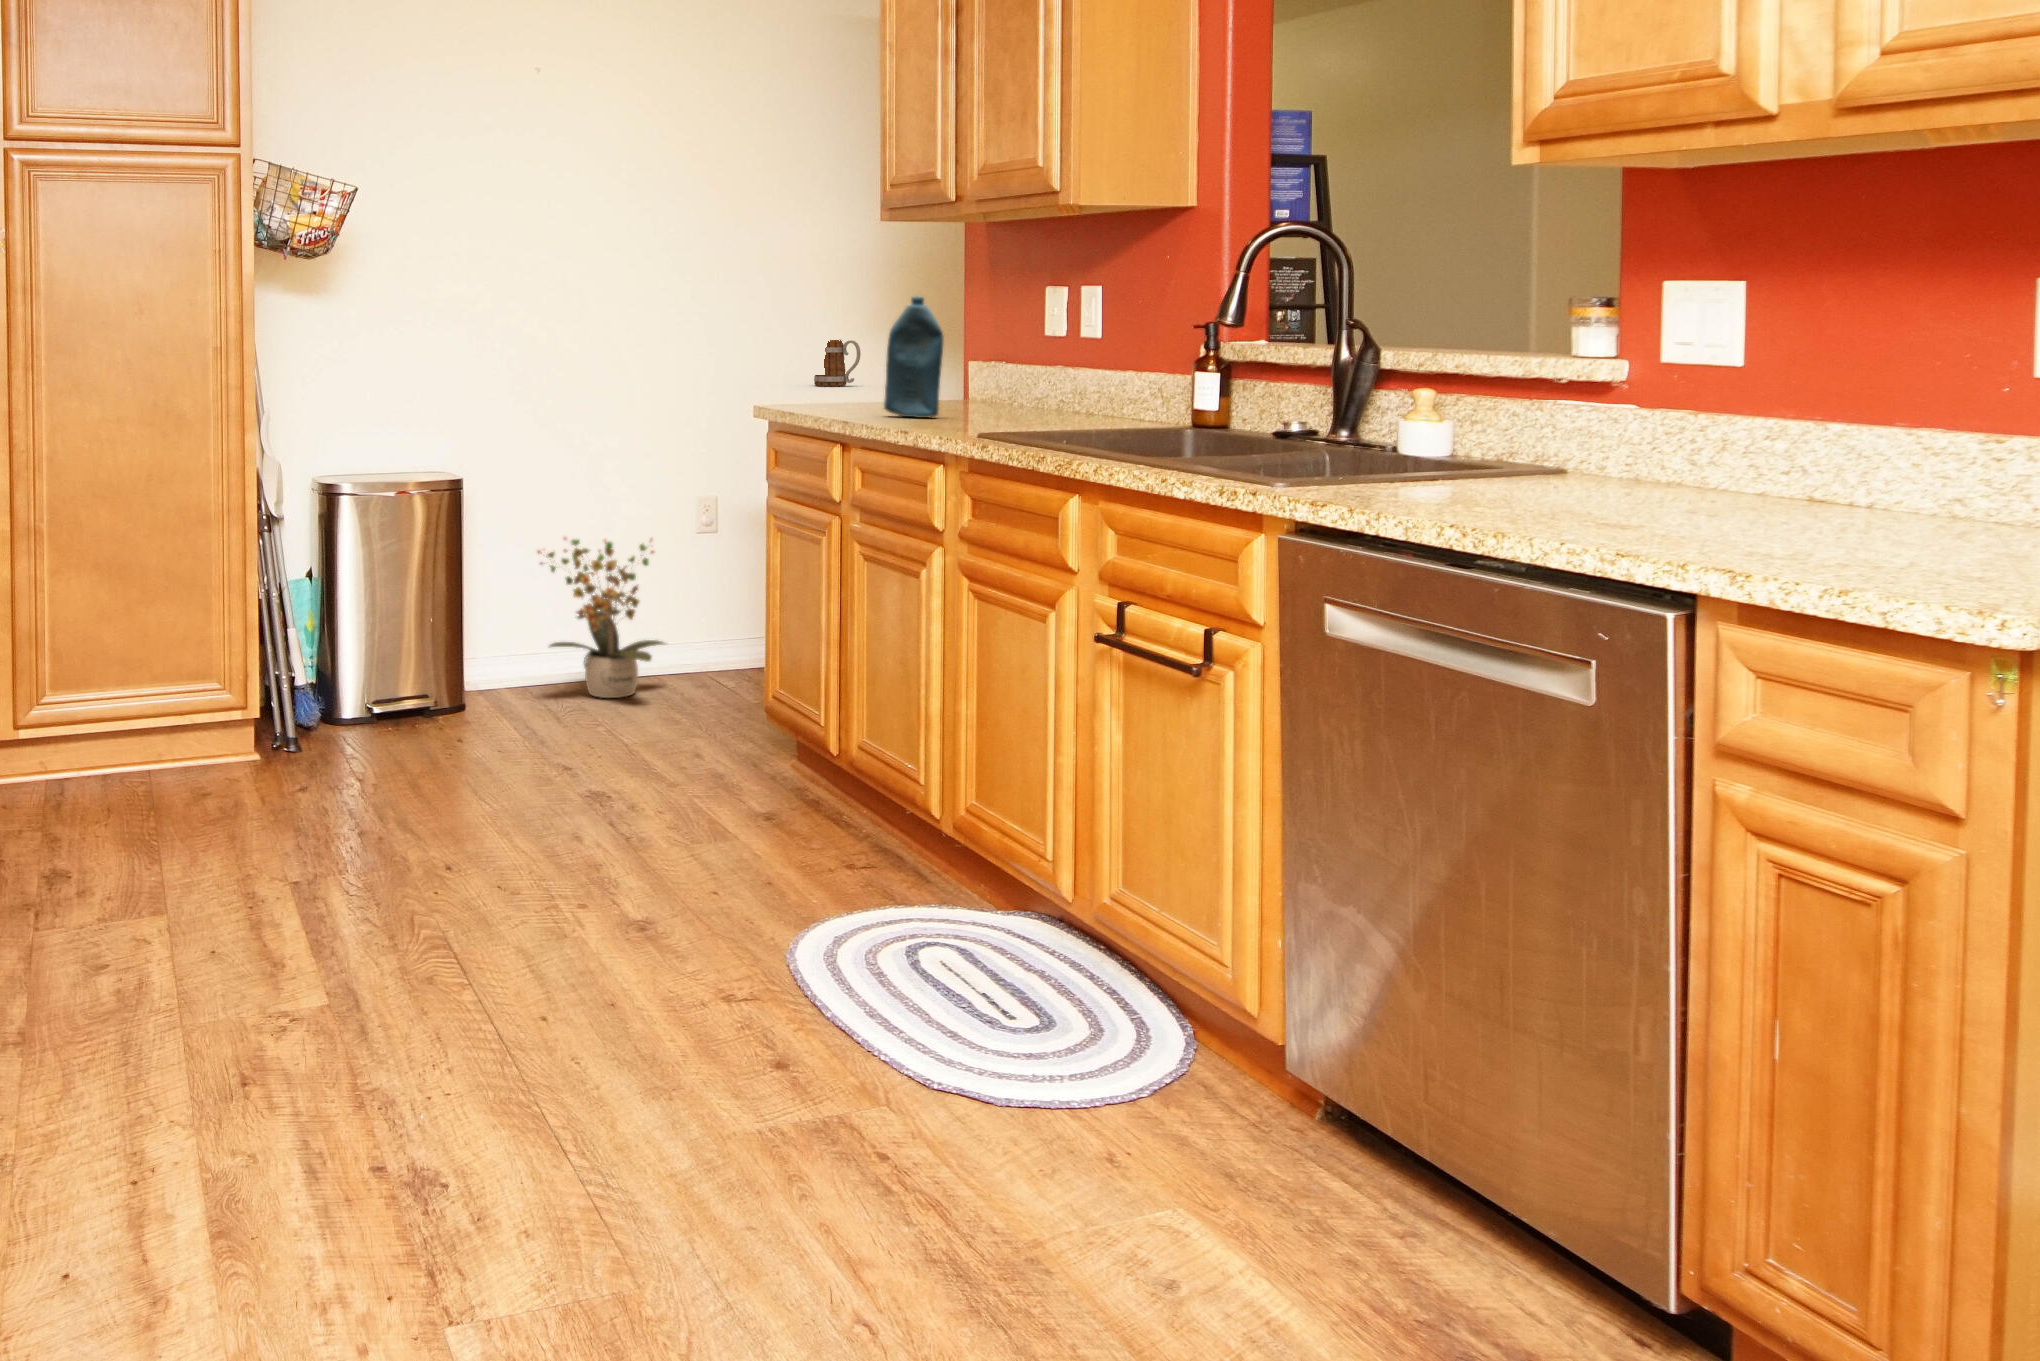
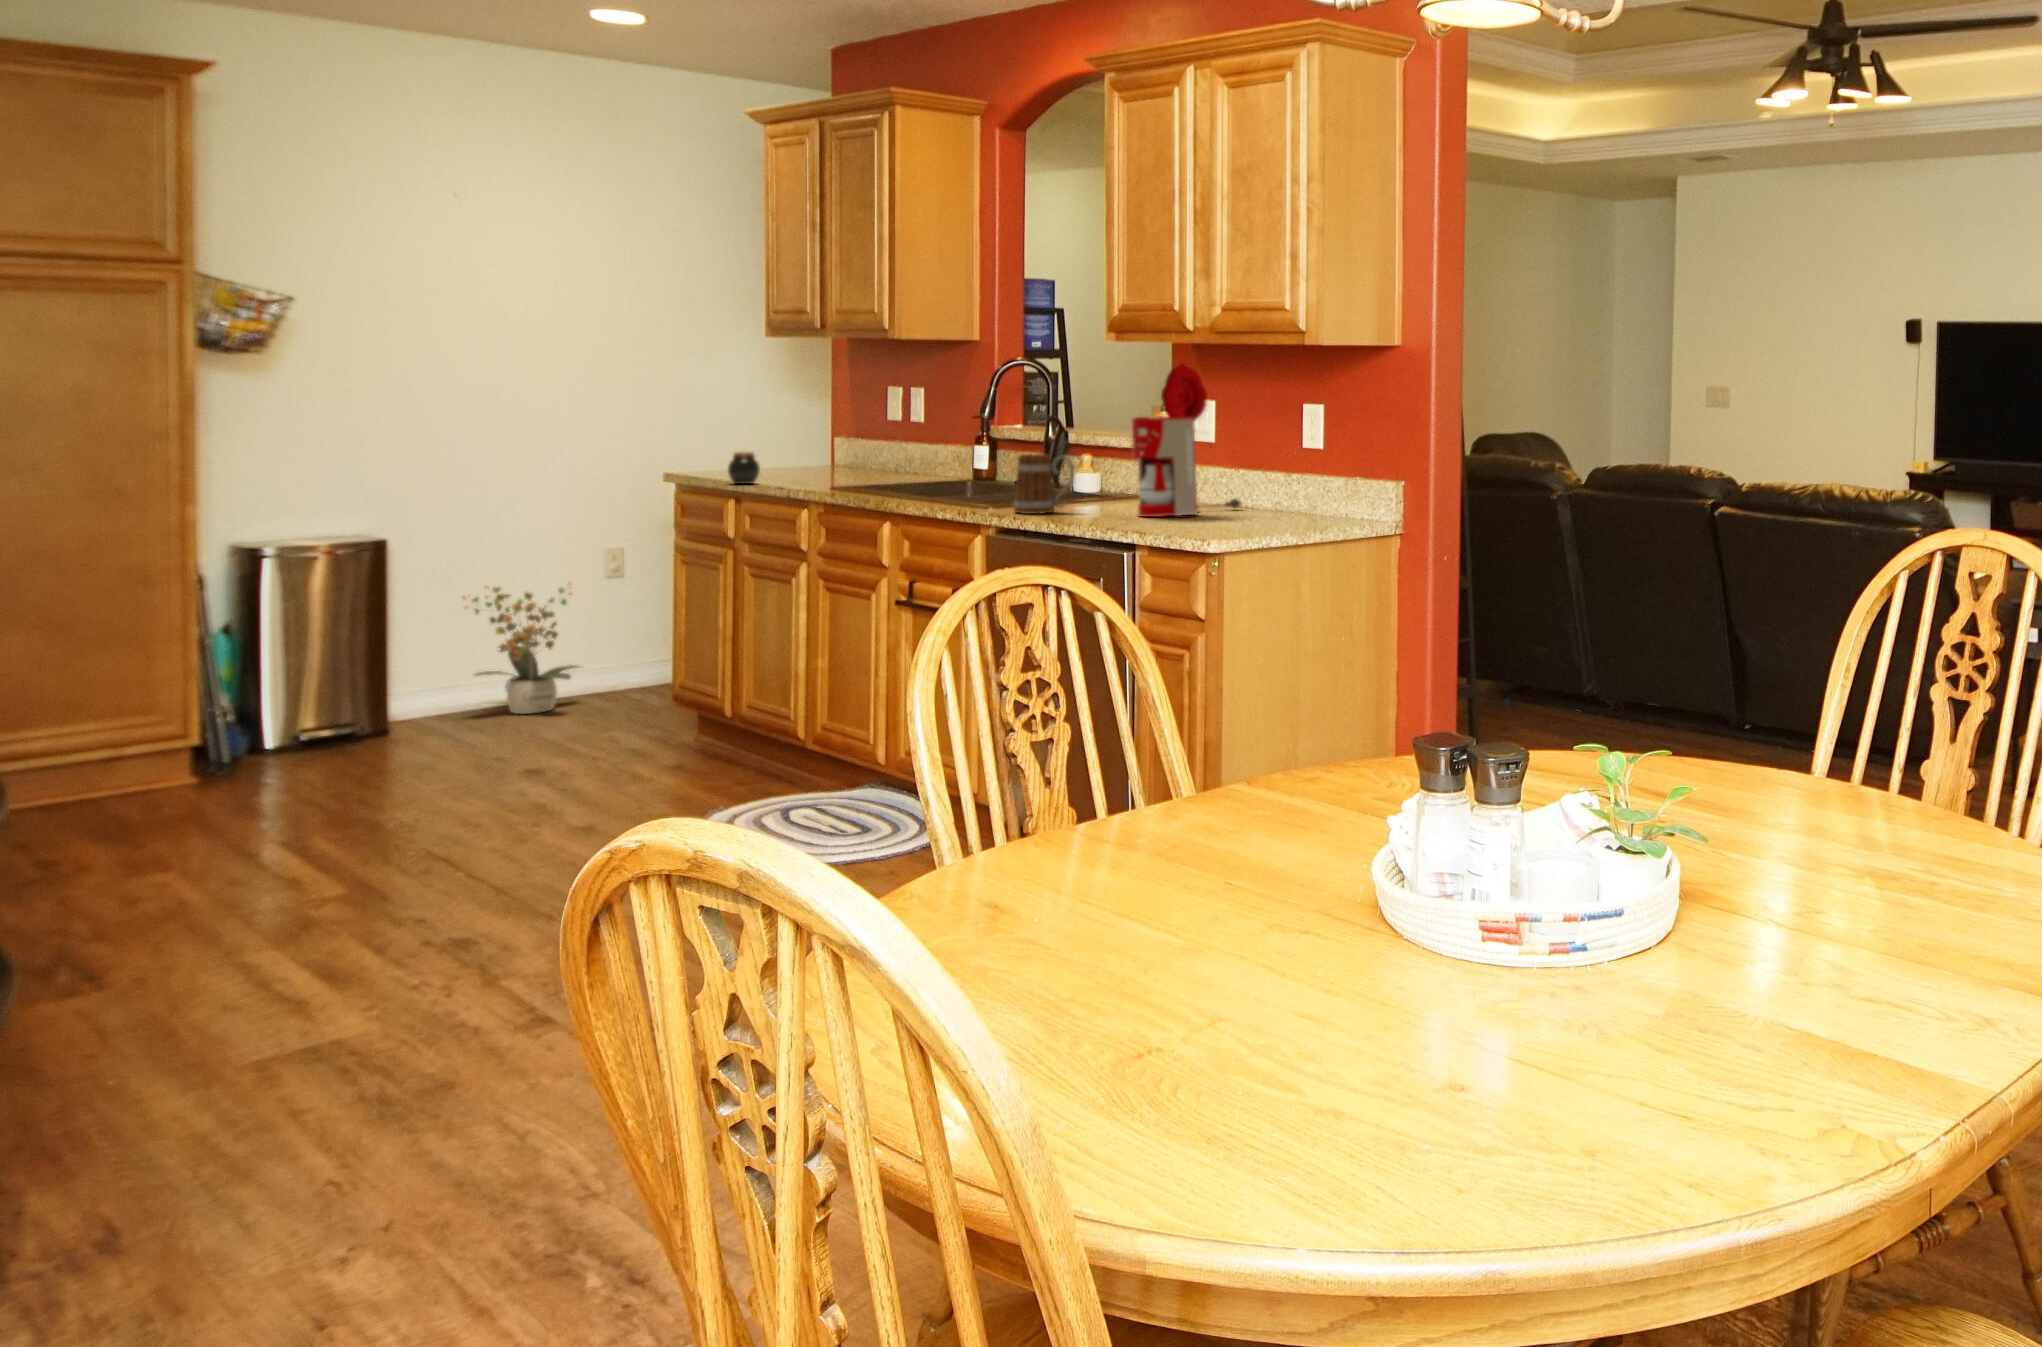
coffee maker: none [1619,190,1849,524] -> present [1132,363,1241,517]
bottle: present [884,296,944,418] -> none [769,394,814,479]
mug: present [814,340,861,386] -> present [1014,454,1074,514]
jar: none [831,377,873,424] -> present [728,451,760,484]

